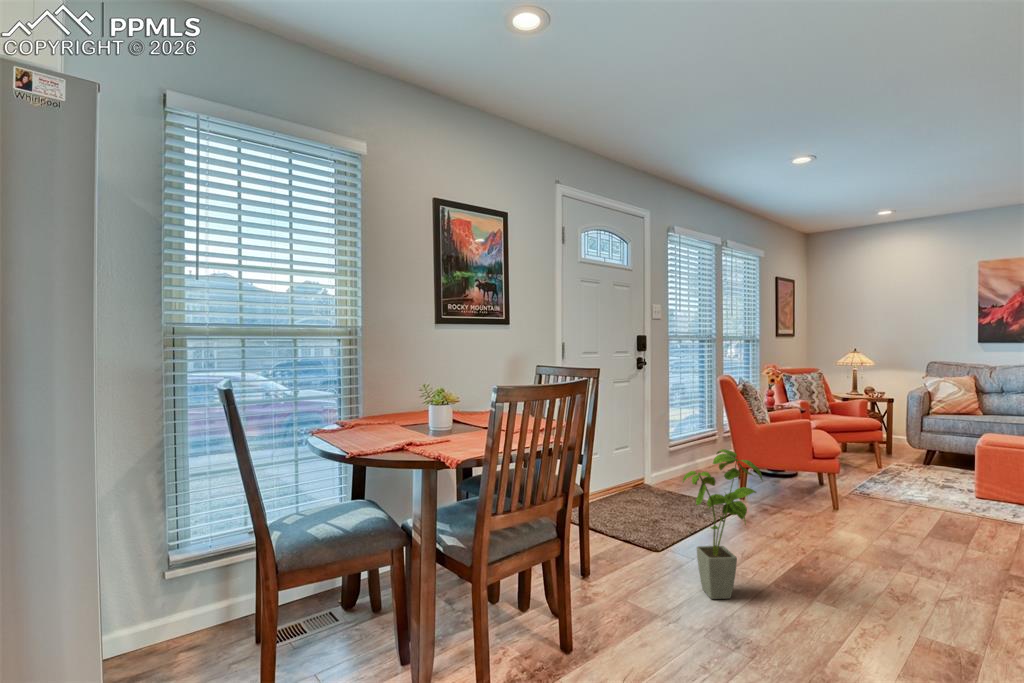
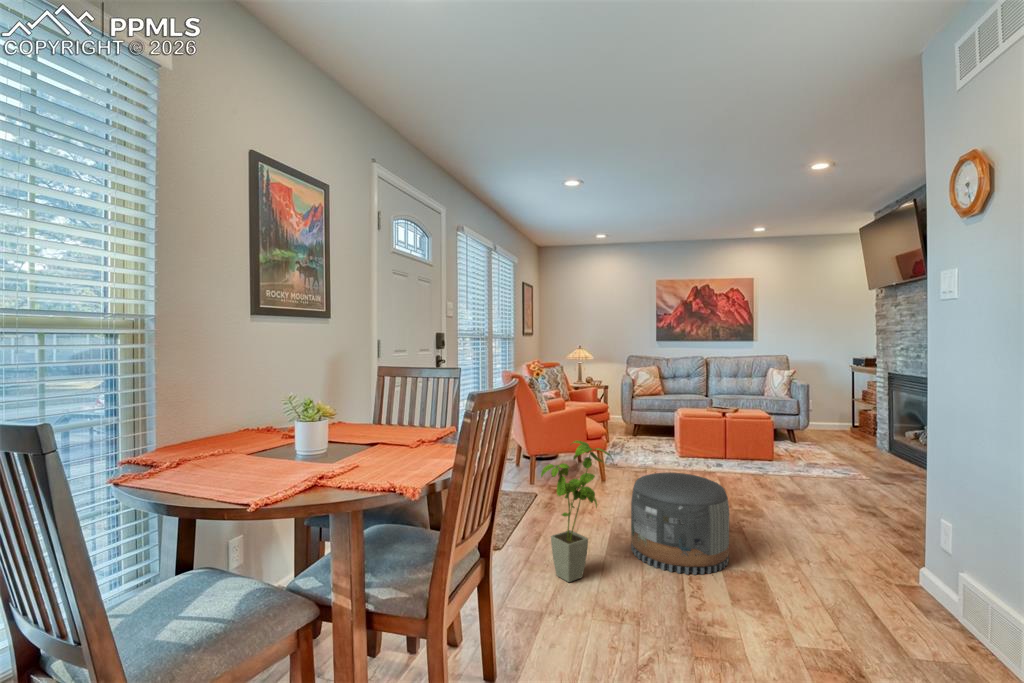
pouf: none [814,503,957,639] -> present [631,472,729,575]

